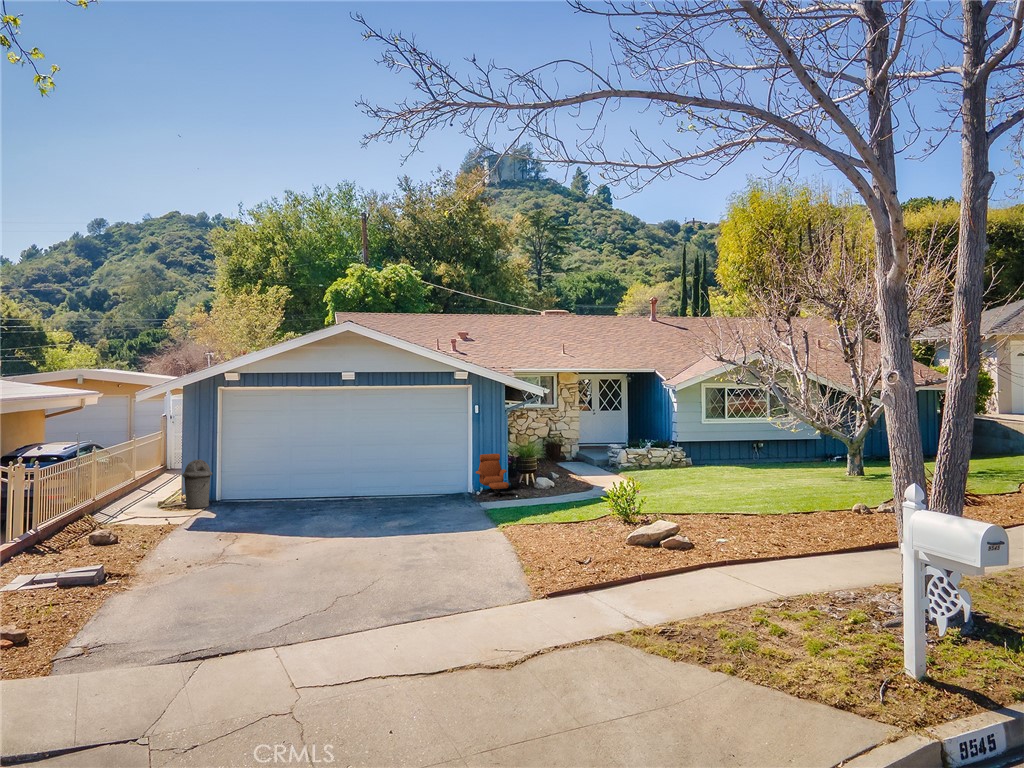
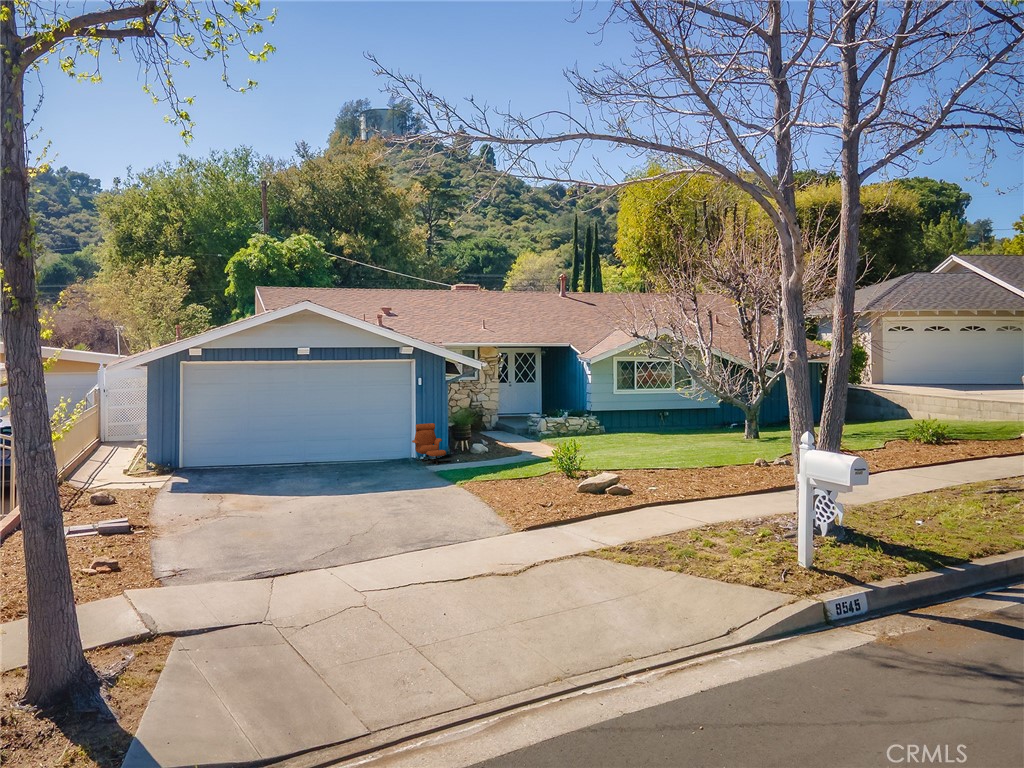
trash can: present [182,459,212,509] -> none [110,432,142,483]

